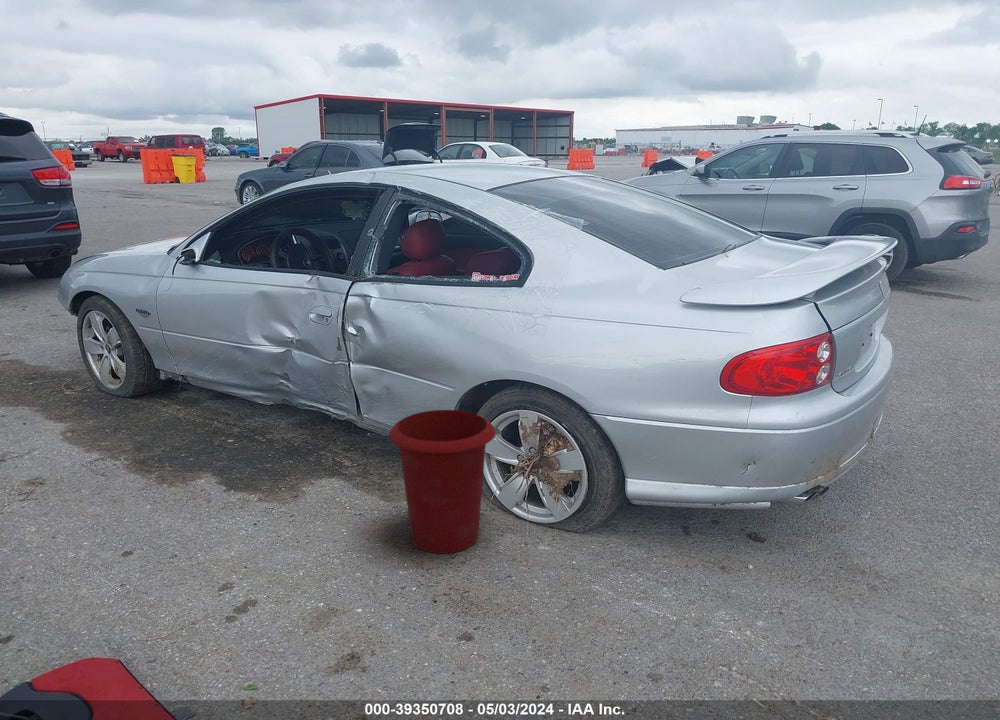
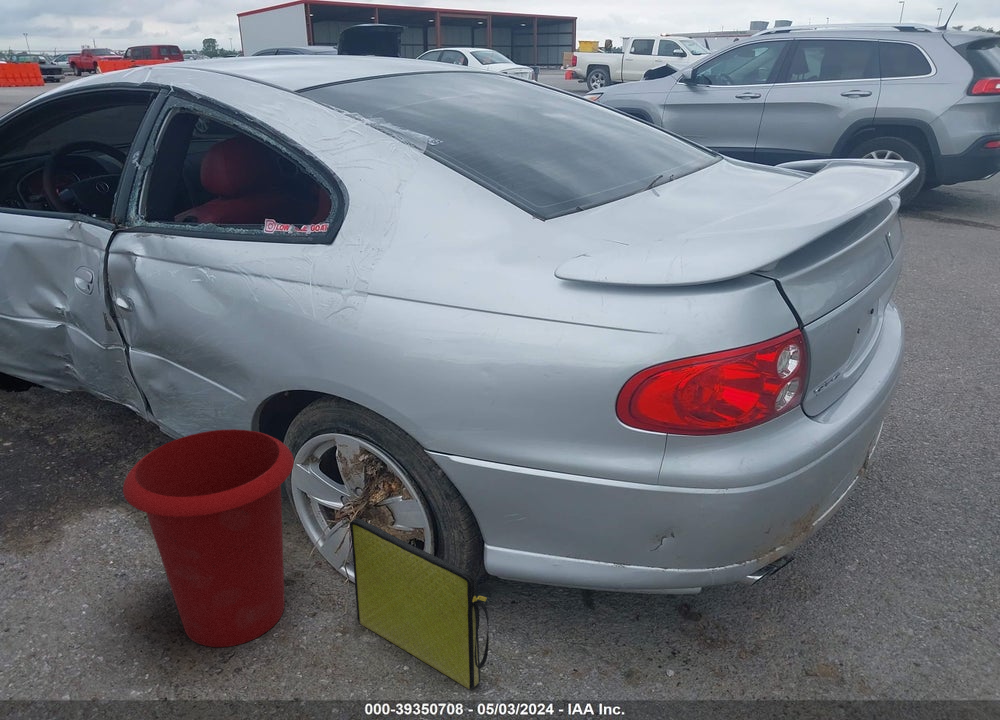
bag: none [532,465,634,573] -> present [350,518,489,690]

